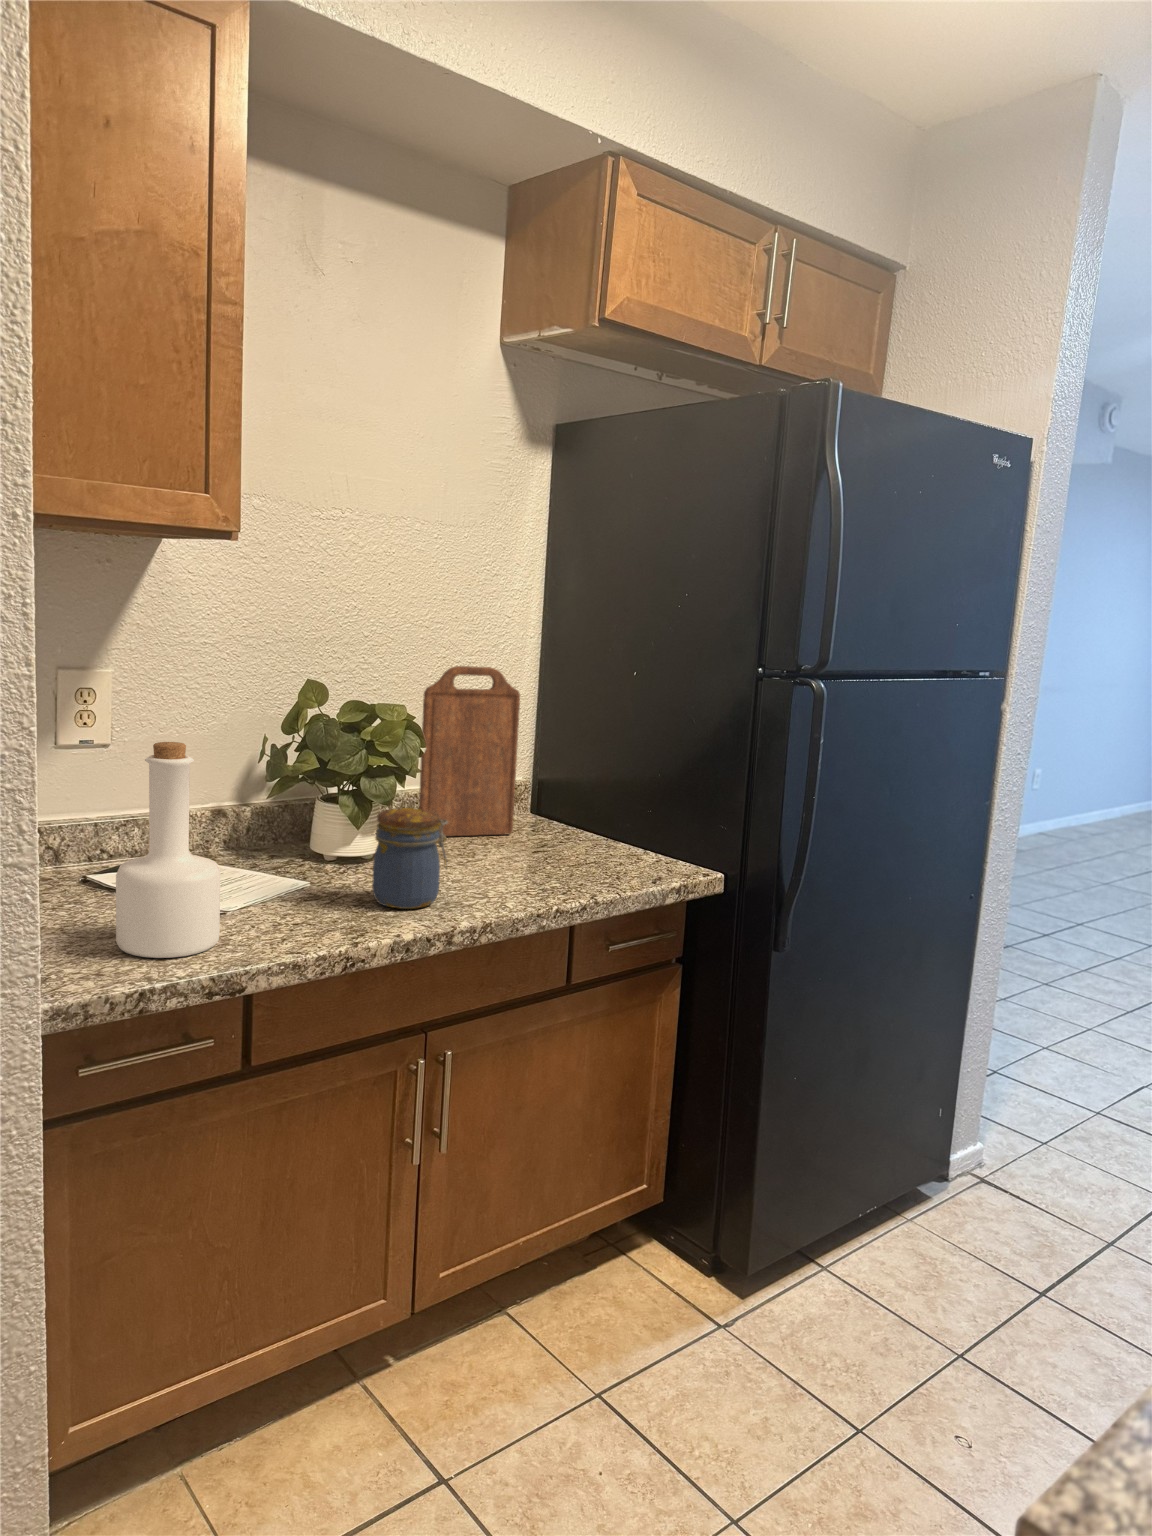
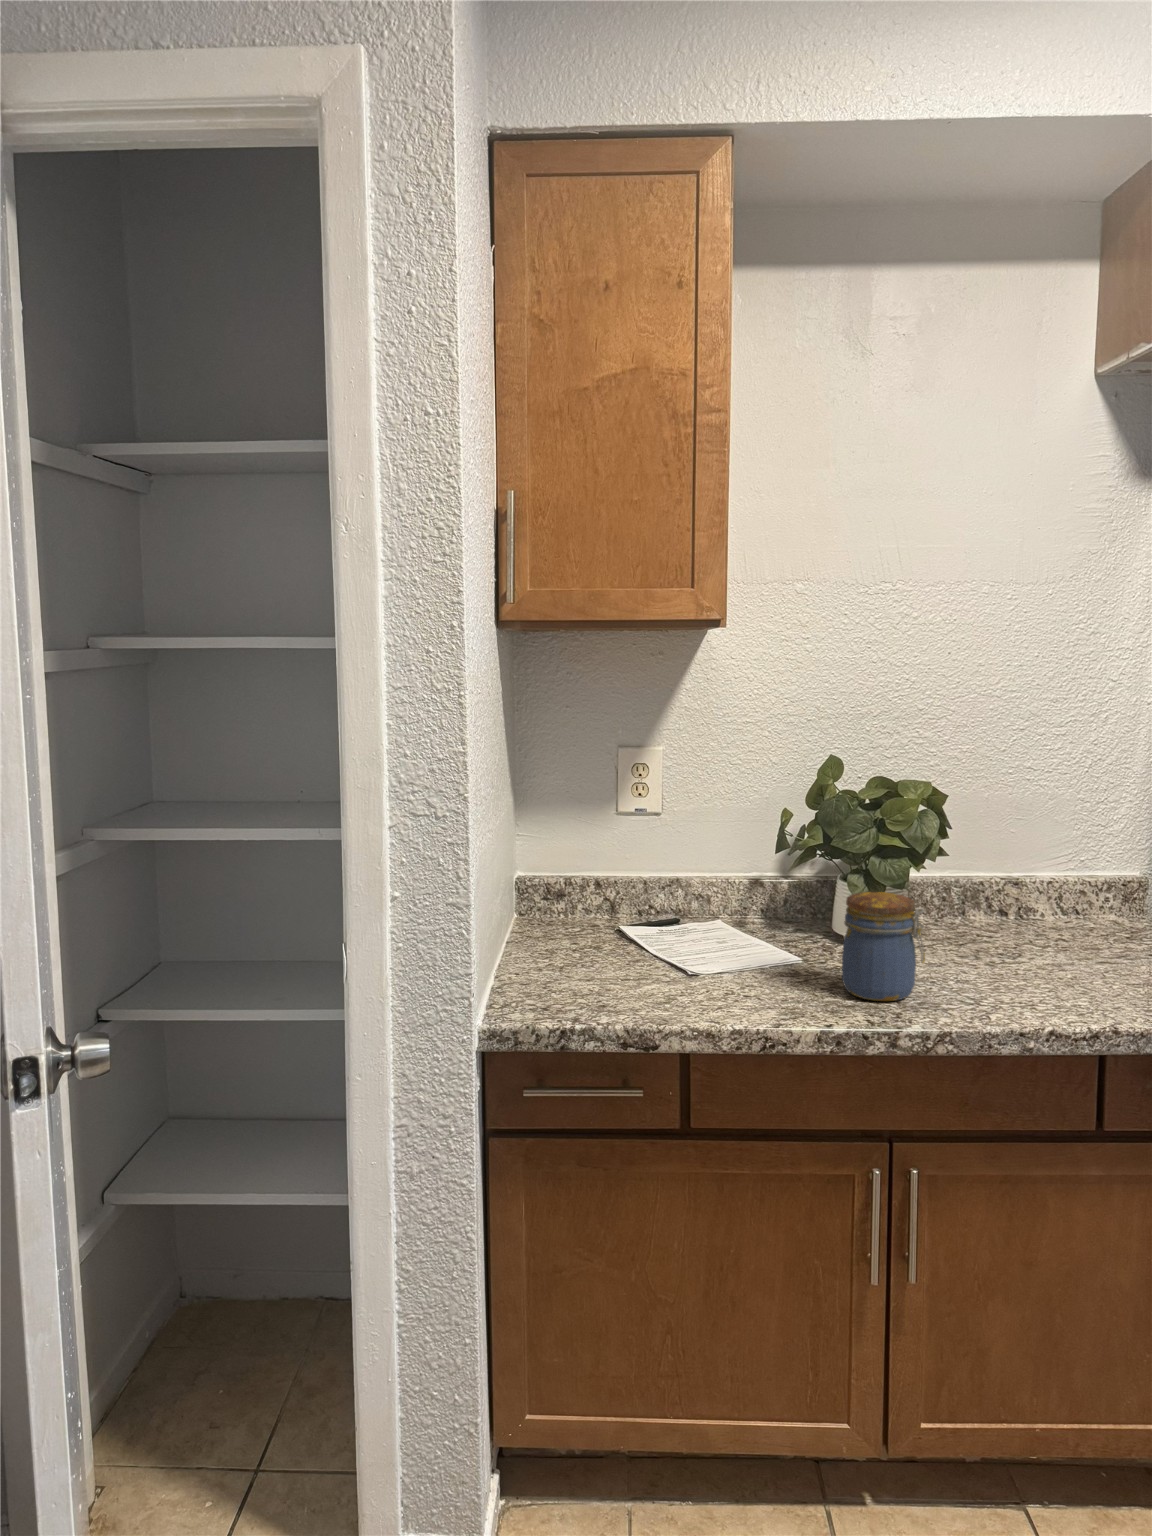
cutting board: present [419,666,520,836] -> none [970,742,1099,938]
bottle: present [116,742,220,958] -> none [577,810,666,1007]

